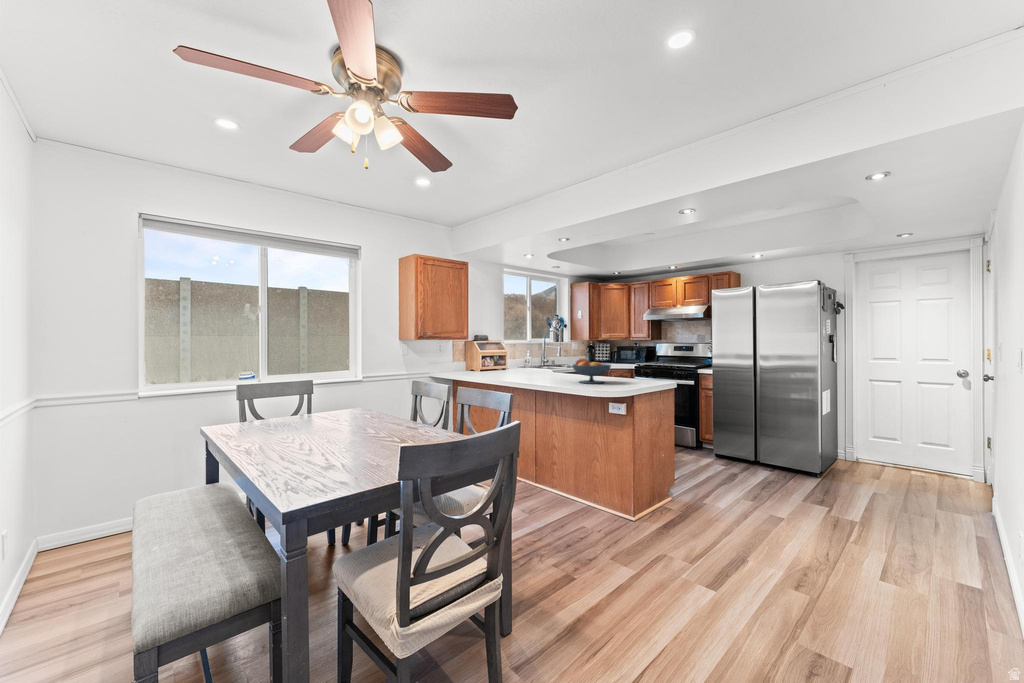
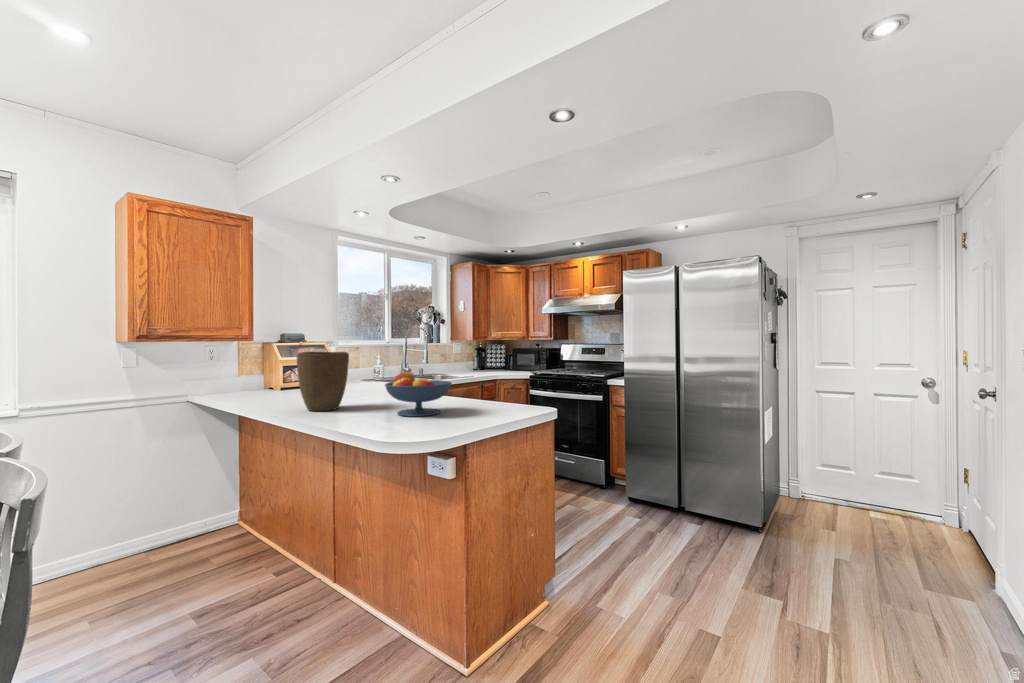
vase: none [516,346,545,381] -> present [297,351,349,411]

